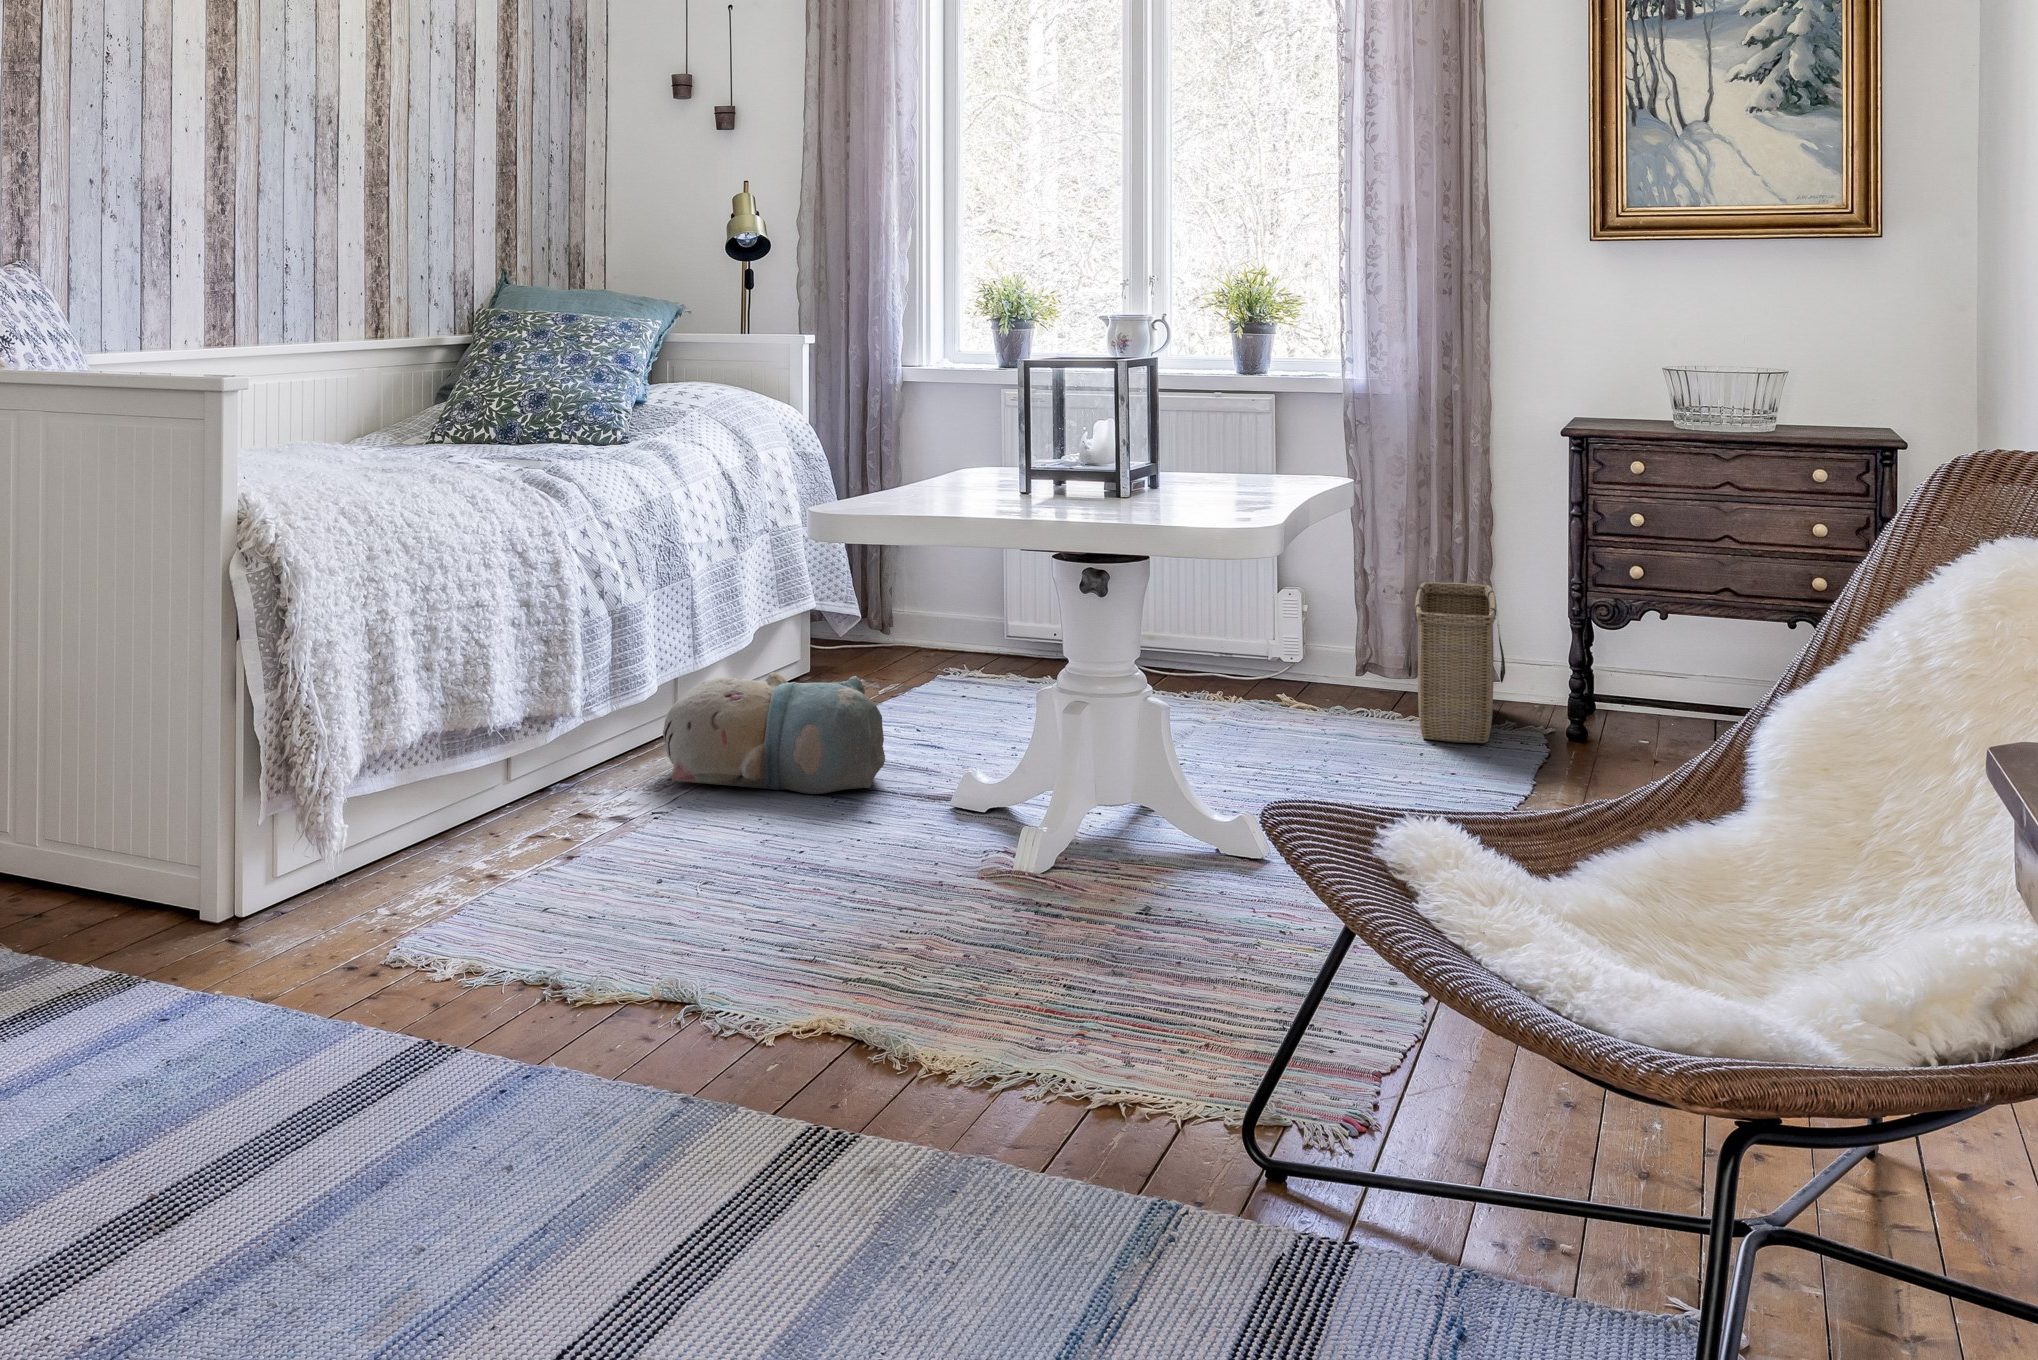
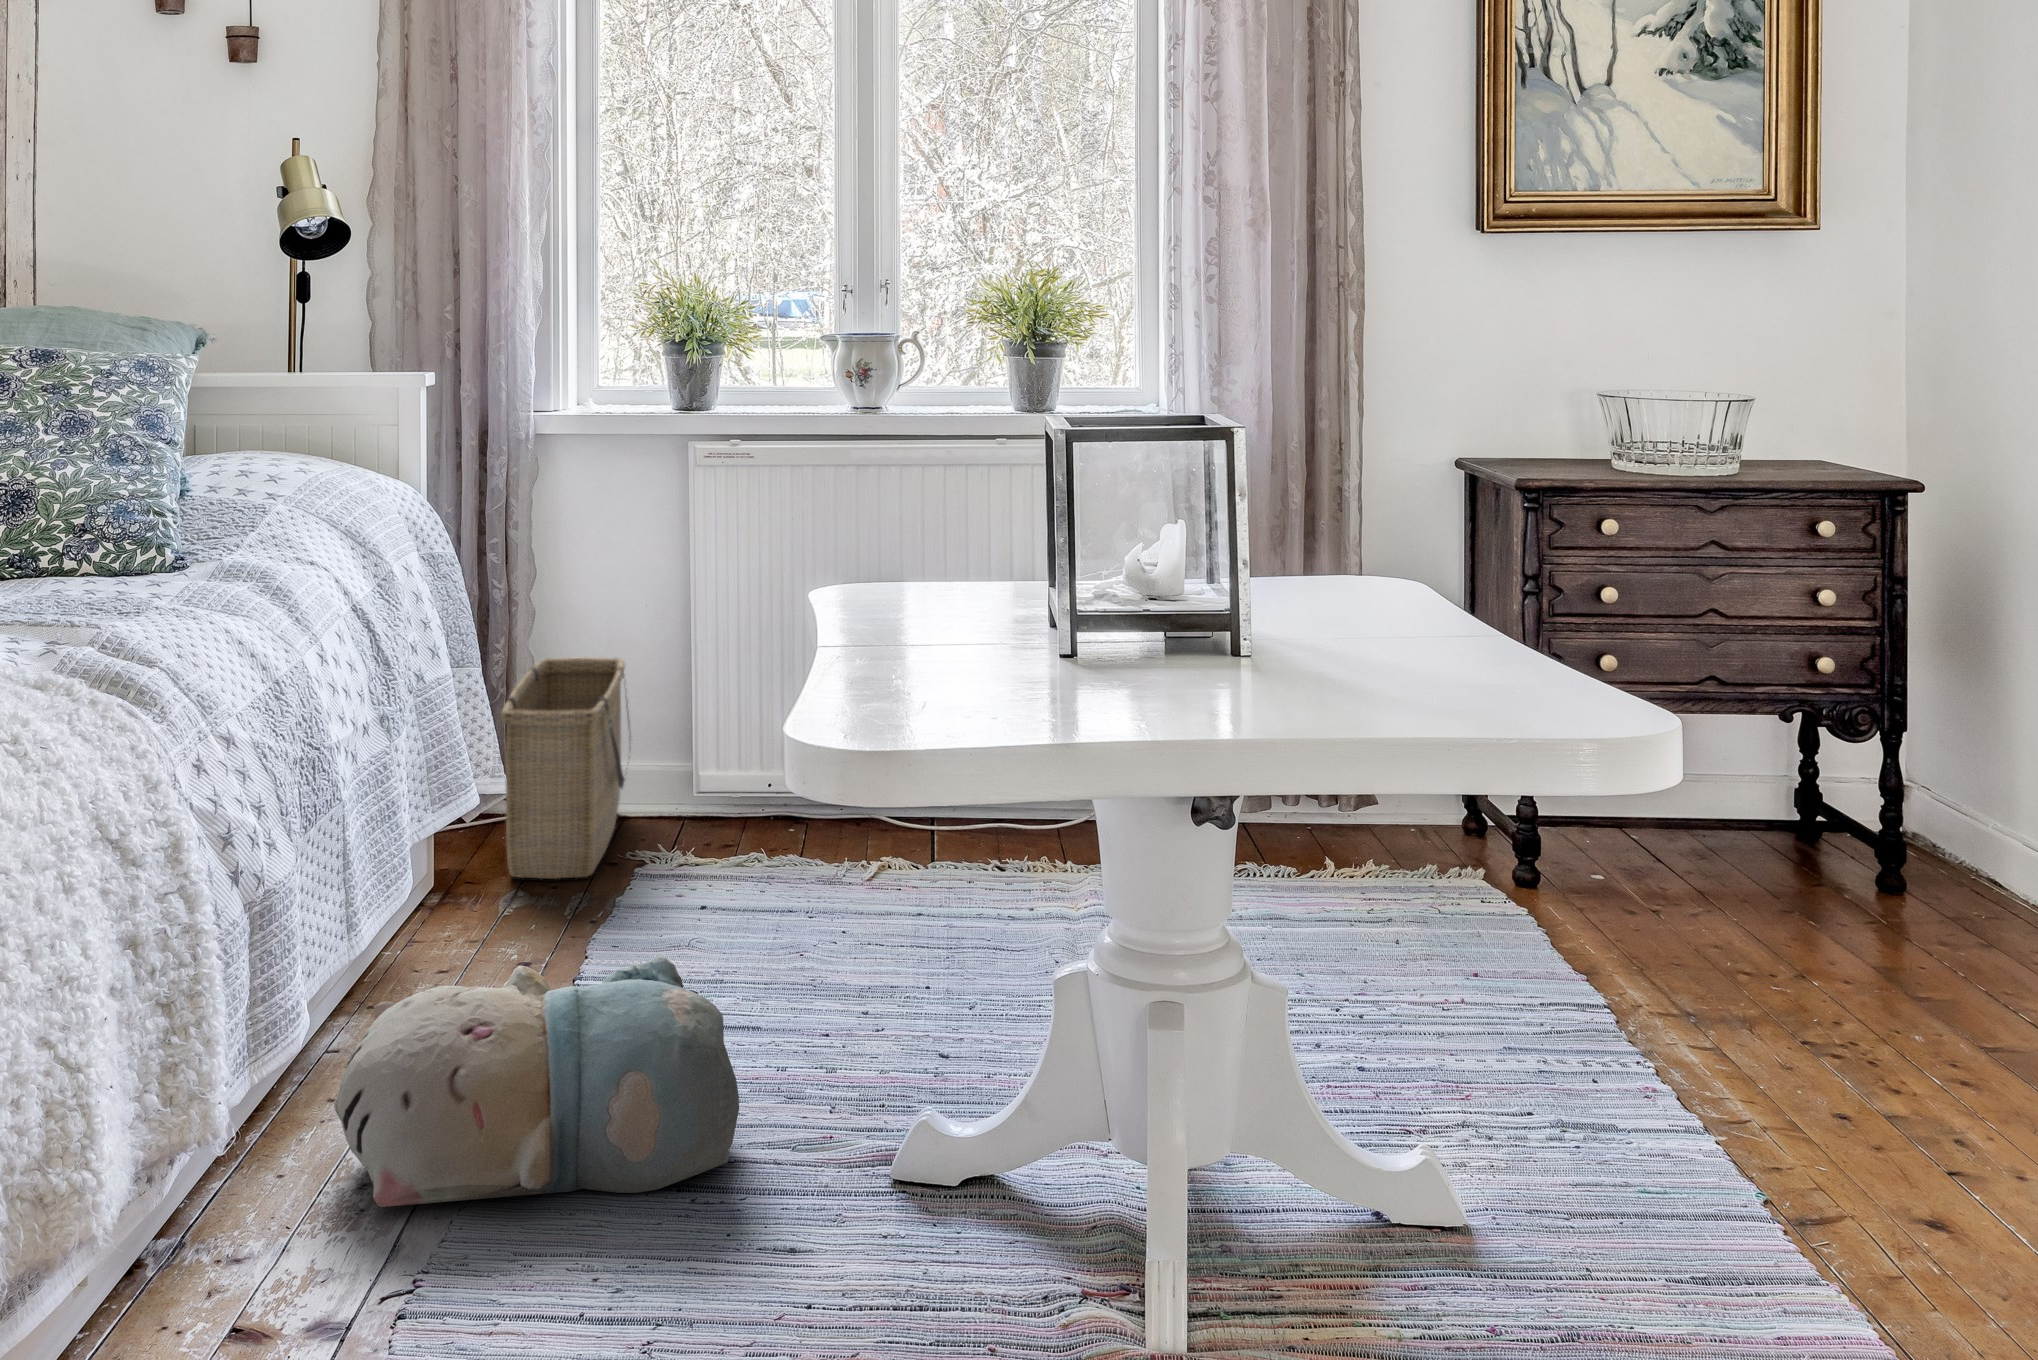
basket: present [1406,582,1505,743] -> present [501,657,627,879]

